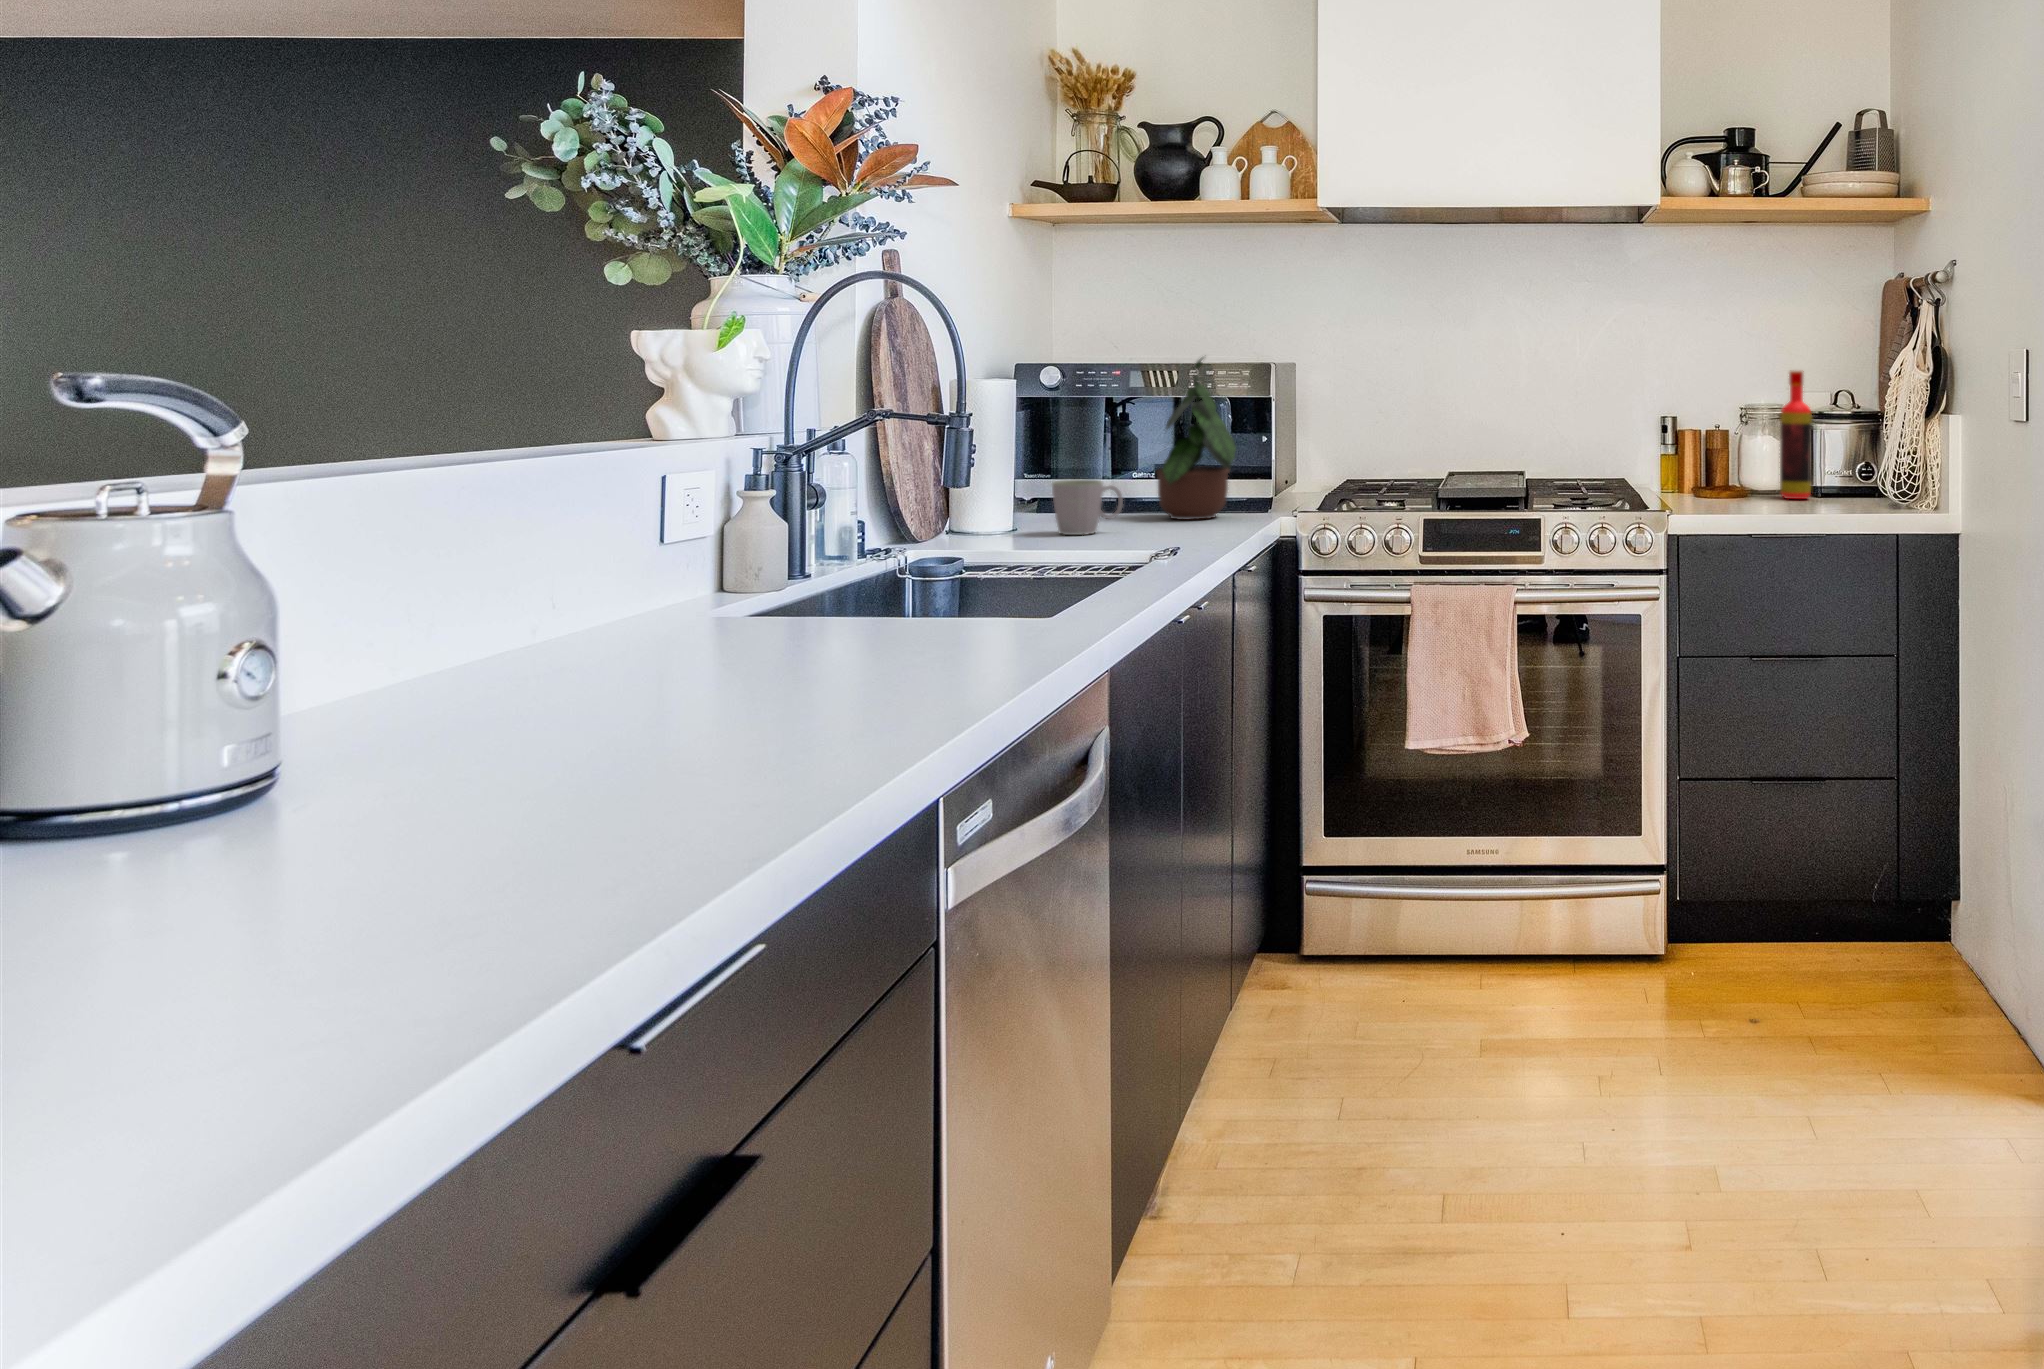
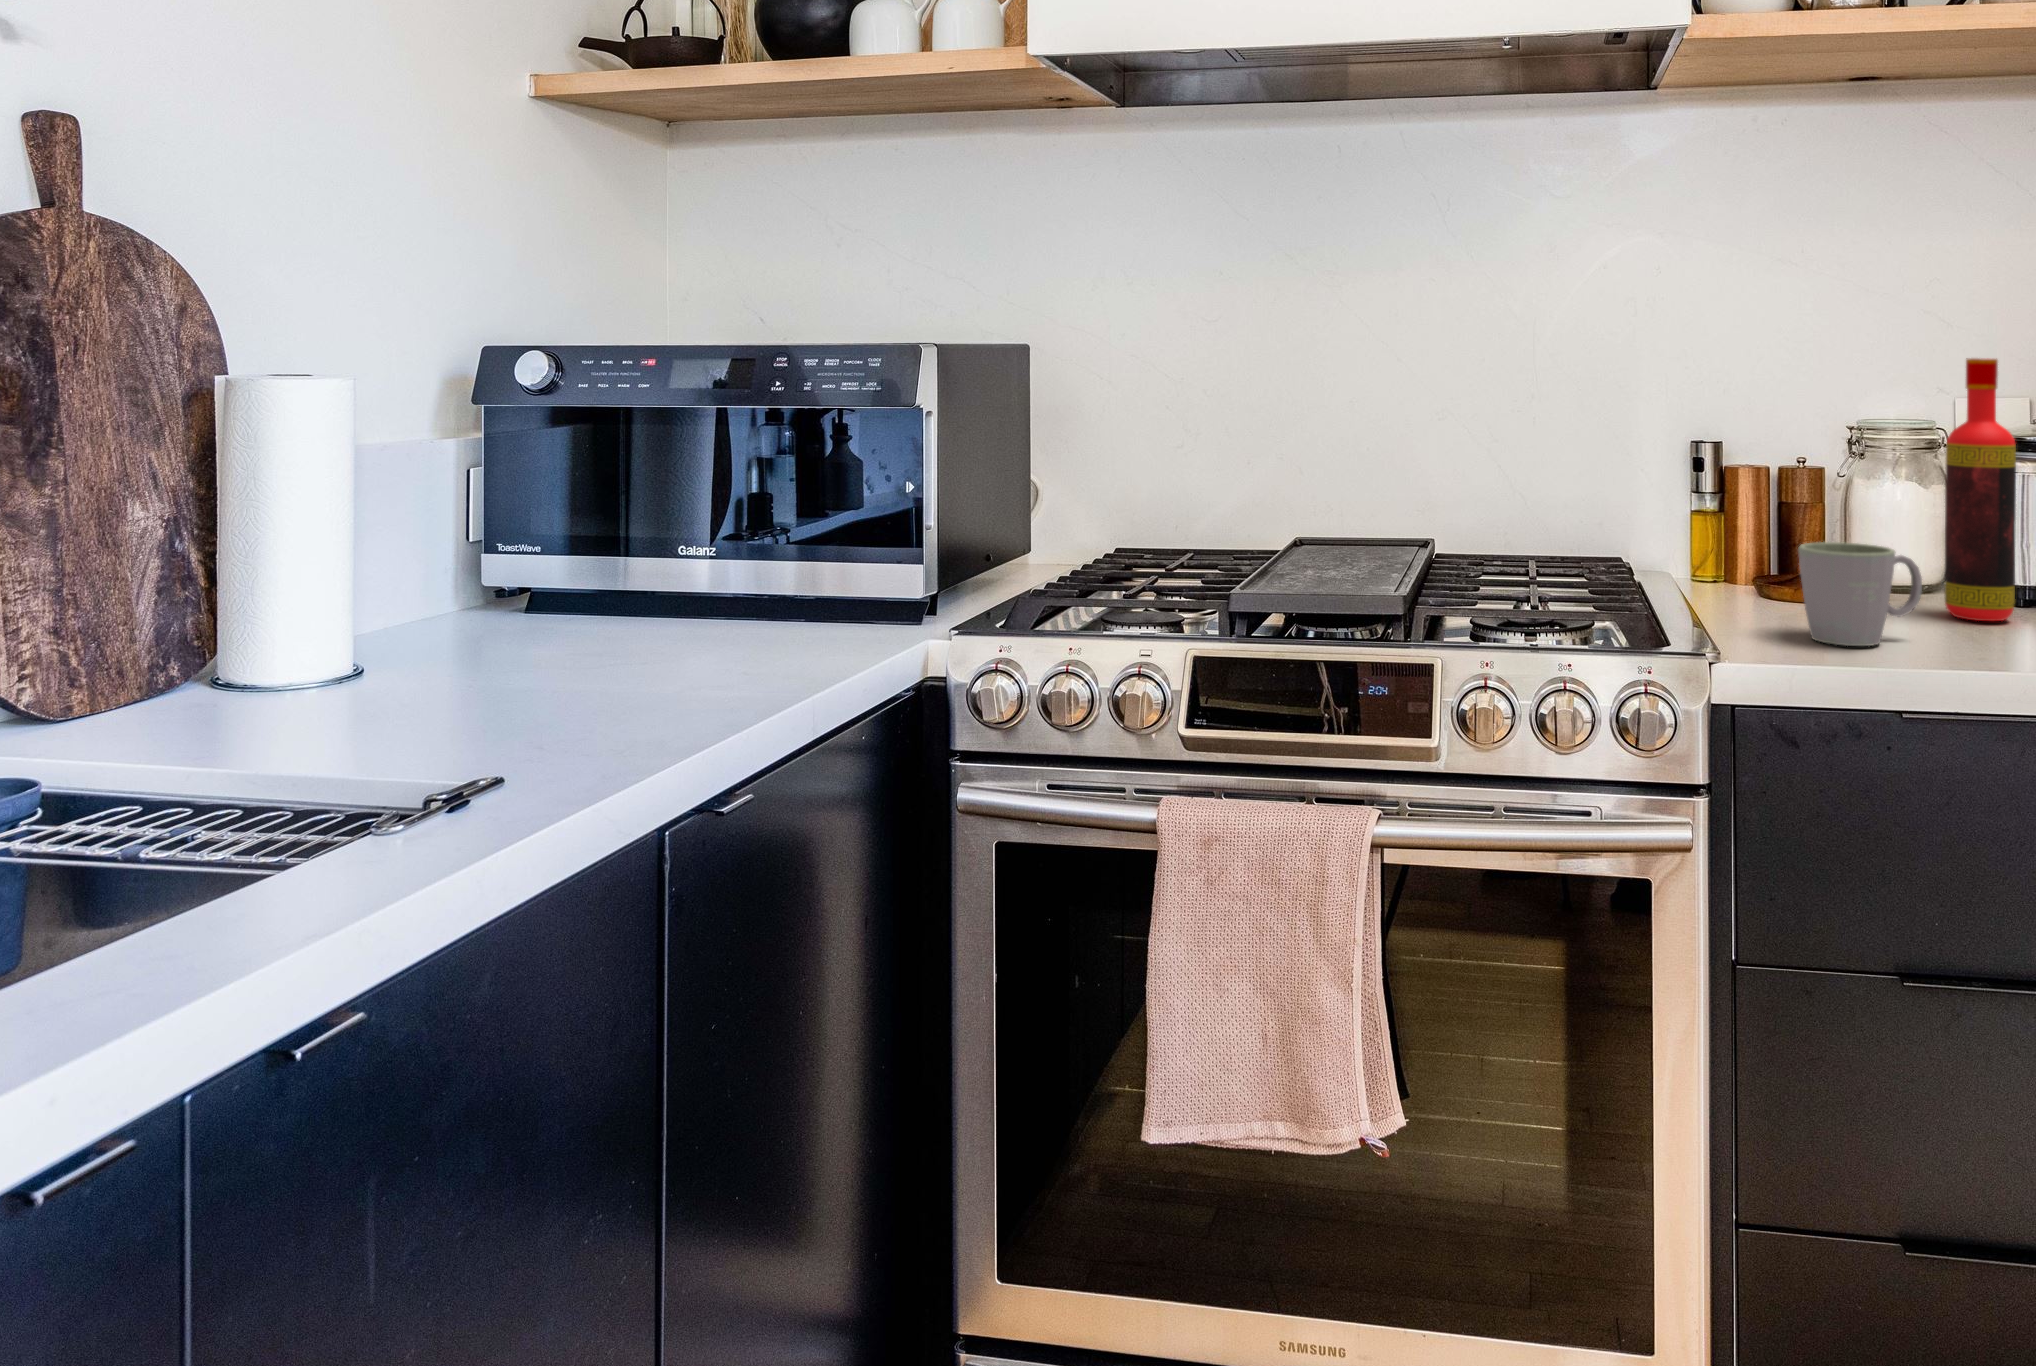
potted plant: present [1157,358,1236,520] -> none [701,331,884,634]
mug: present [1052,480,1123,535] -> present [1798,542,1922,646]

